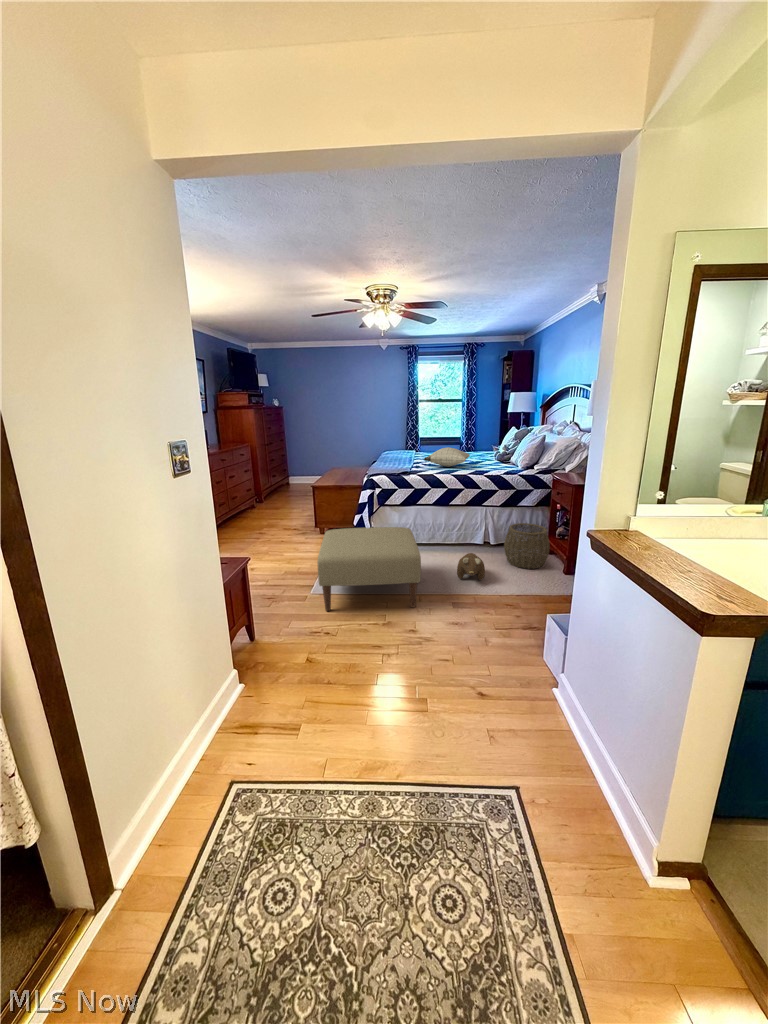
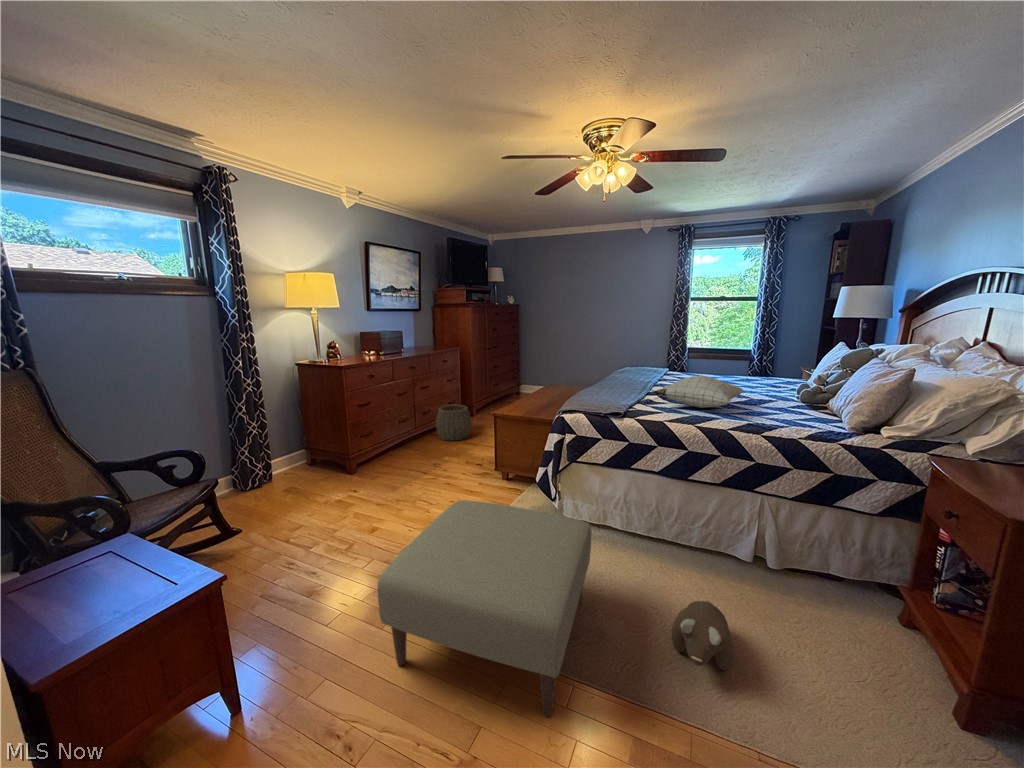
woven basket: present [504,523,550,569] -> present [436,405,471,441]

